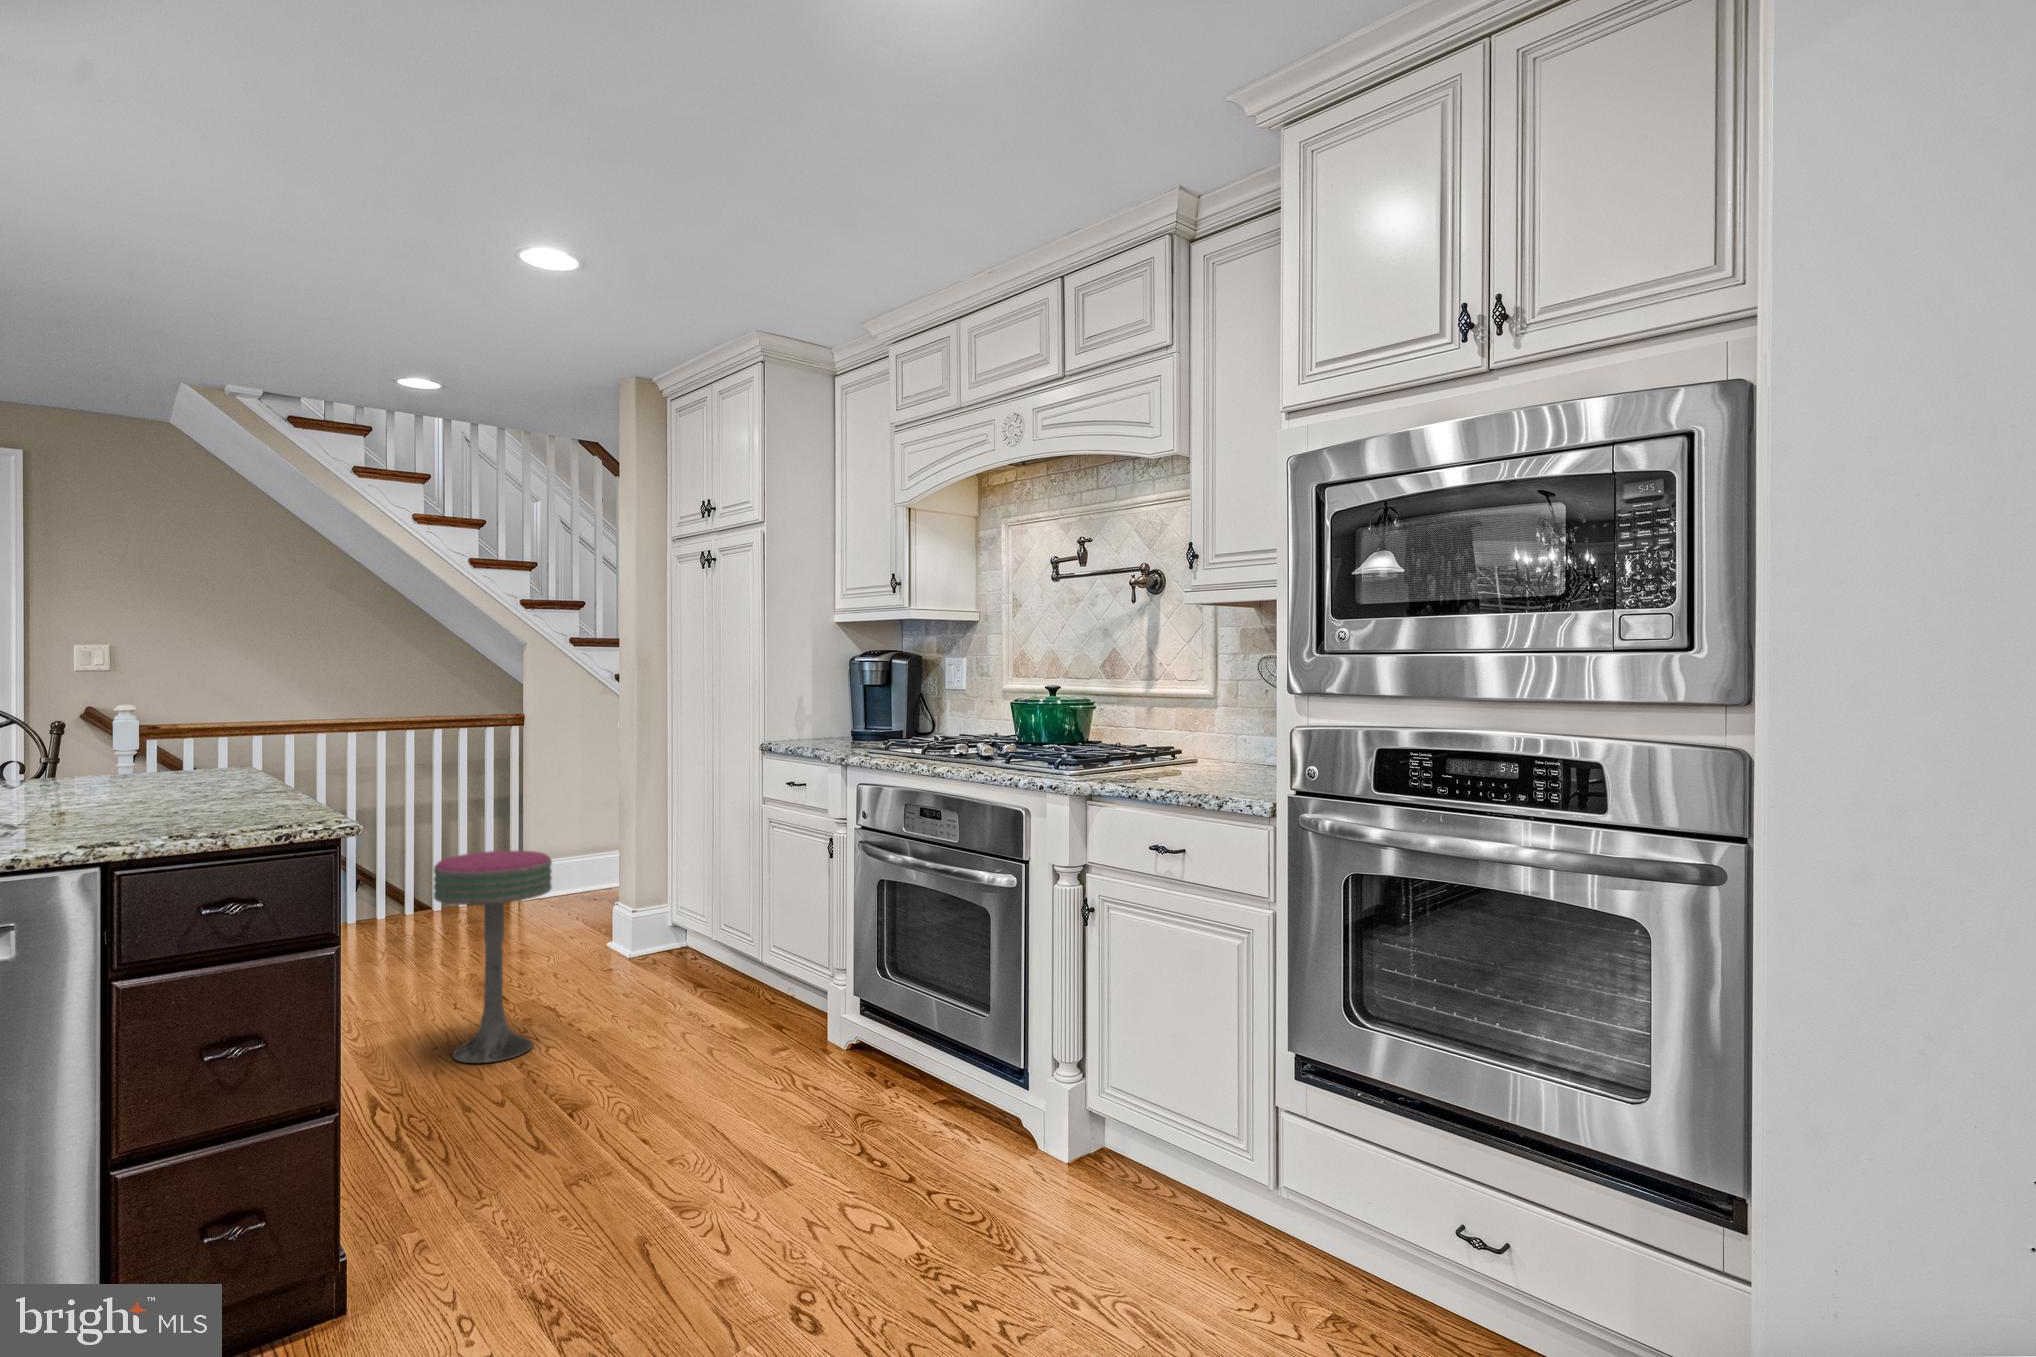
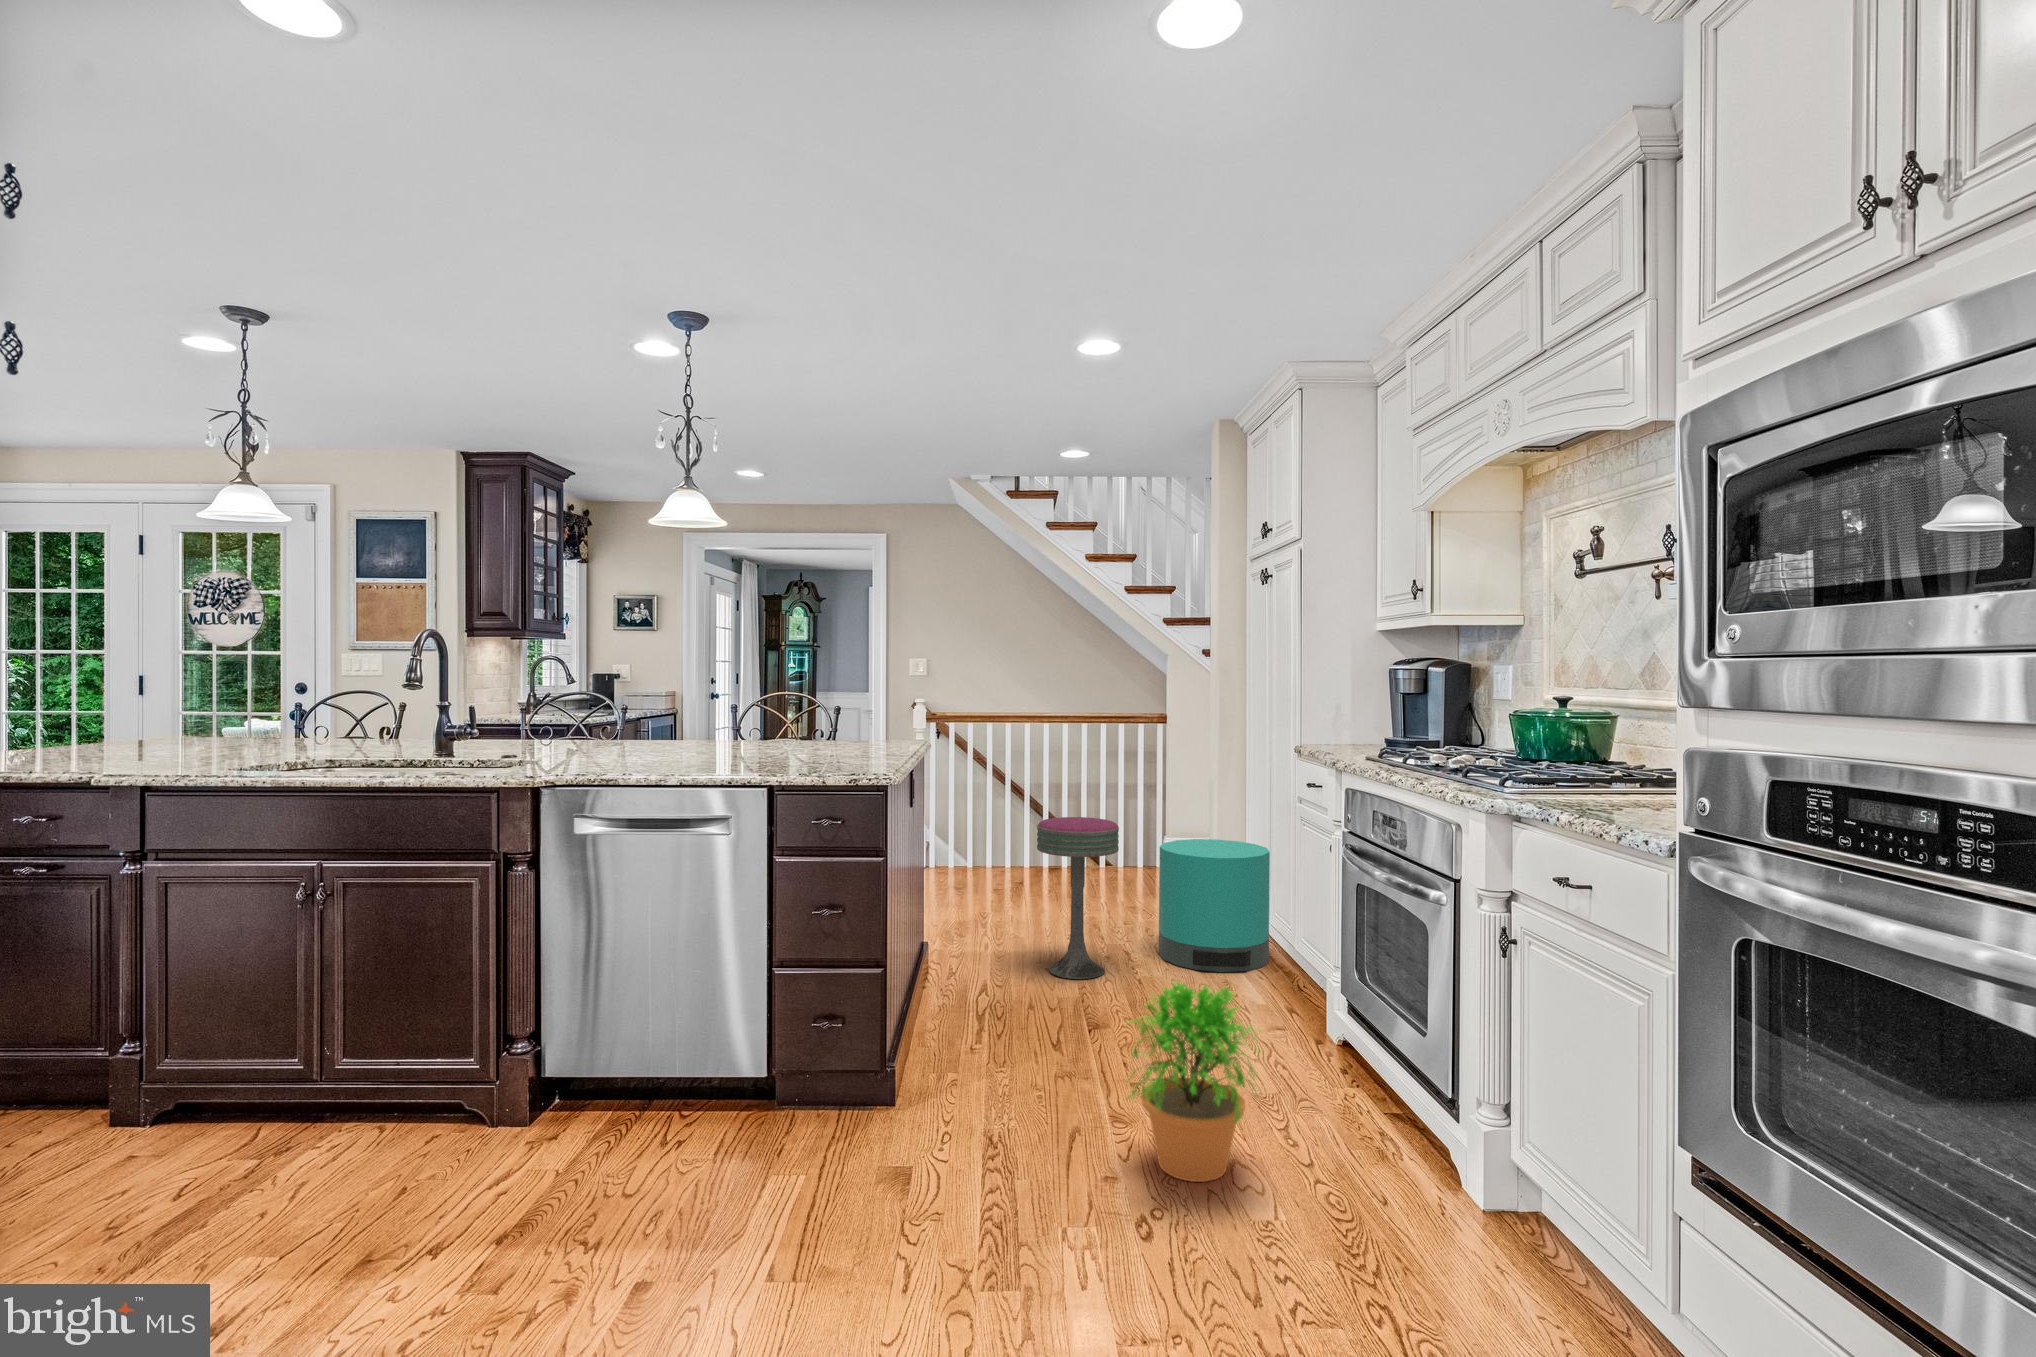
trash can: none [585,859,718,1016] -> present [1159,839,1270,972]
potted plant: none [710,1014,896,1249] -> present [1127,982,1258,1182]

